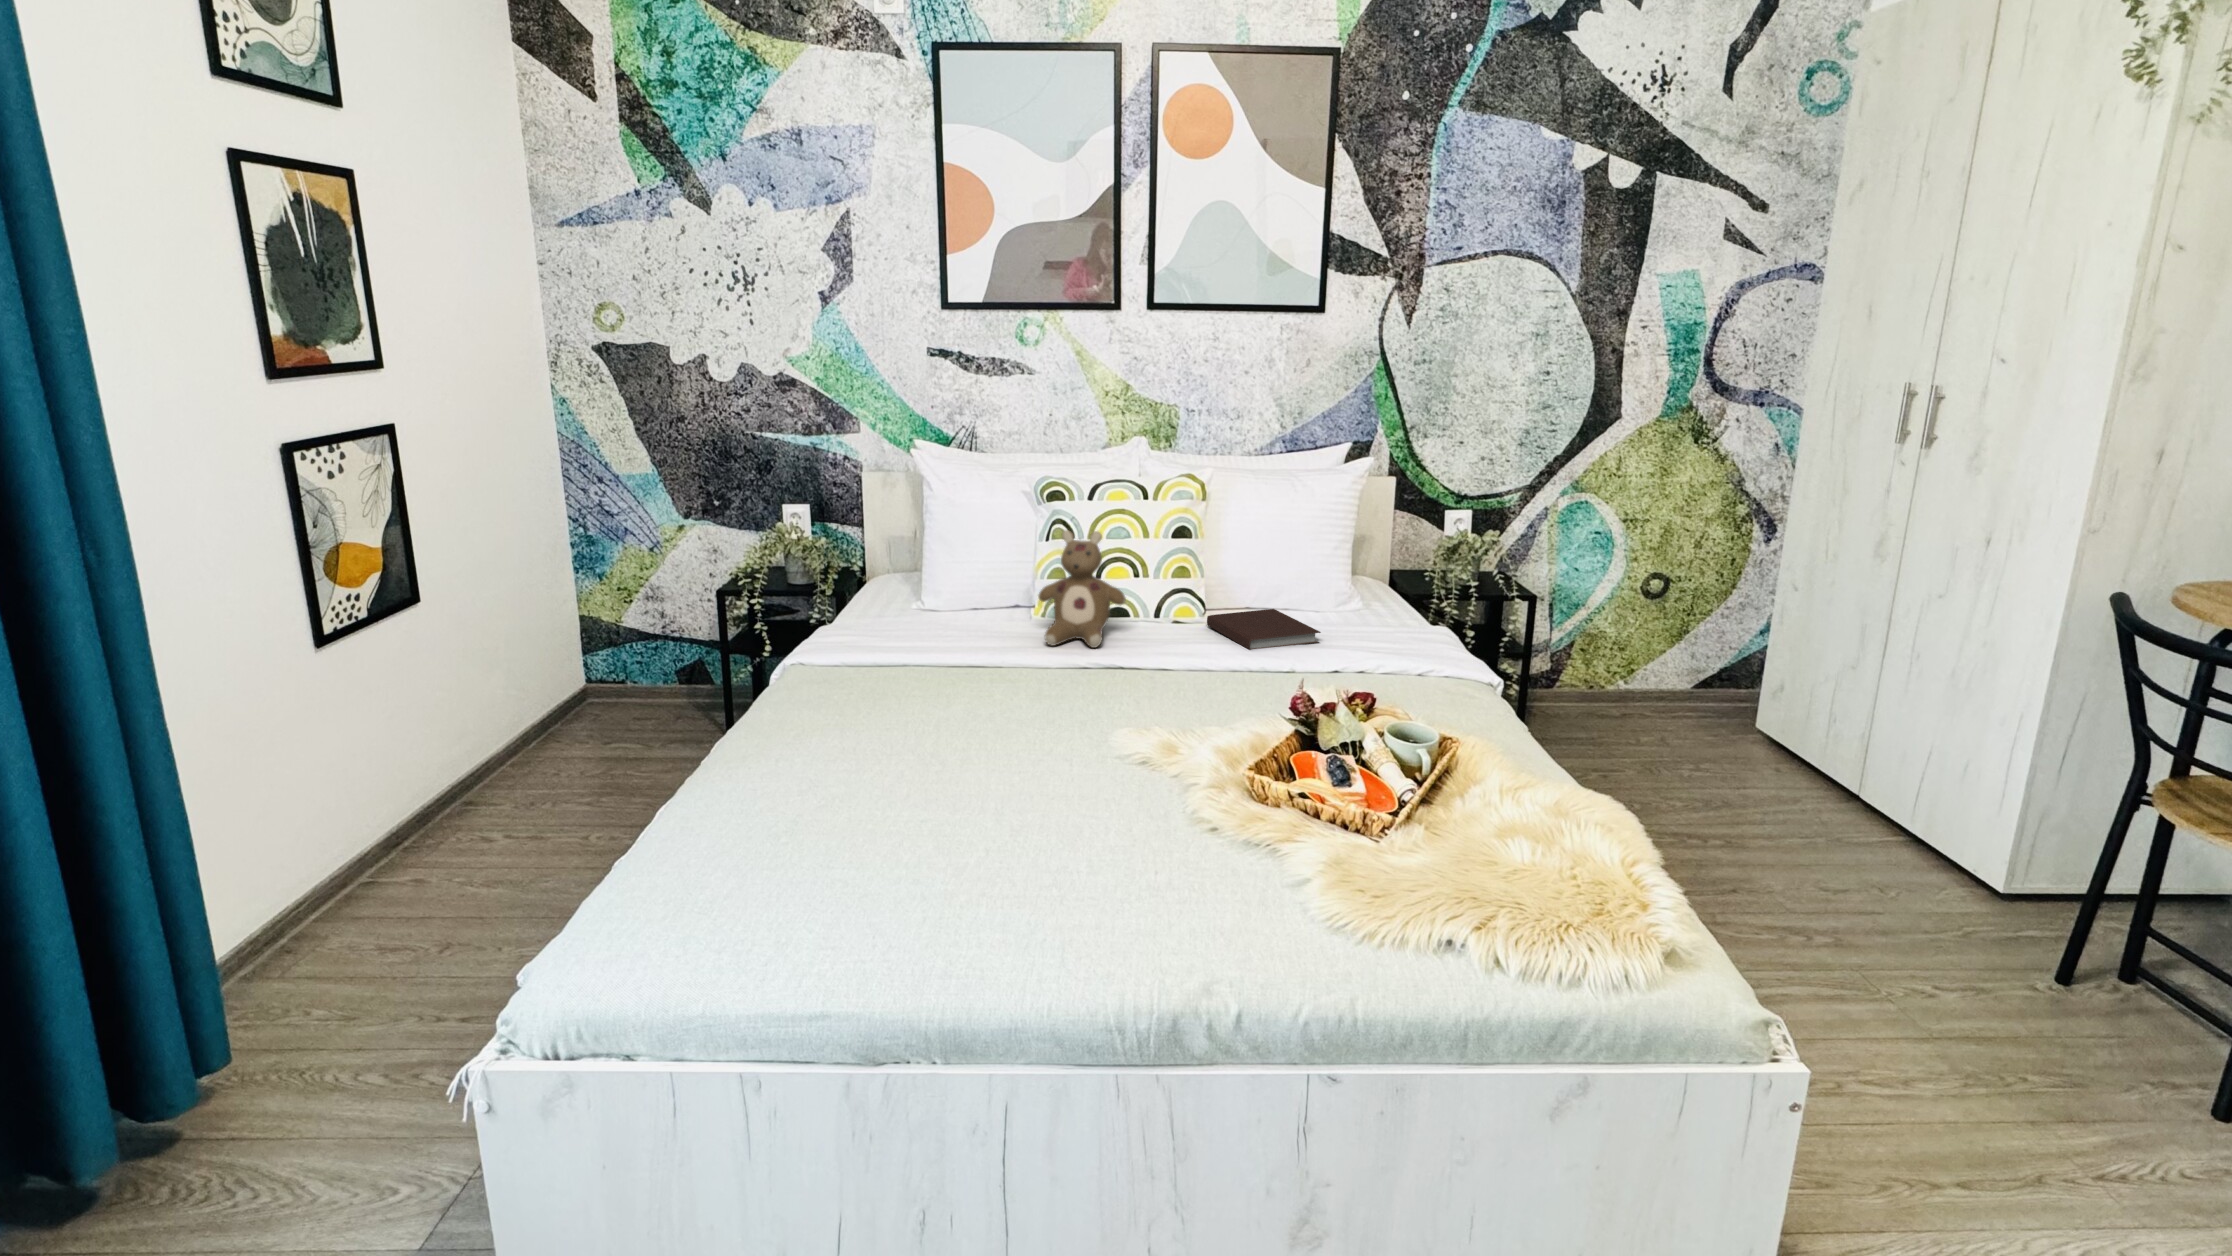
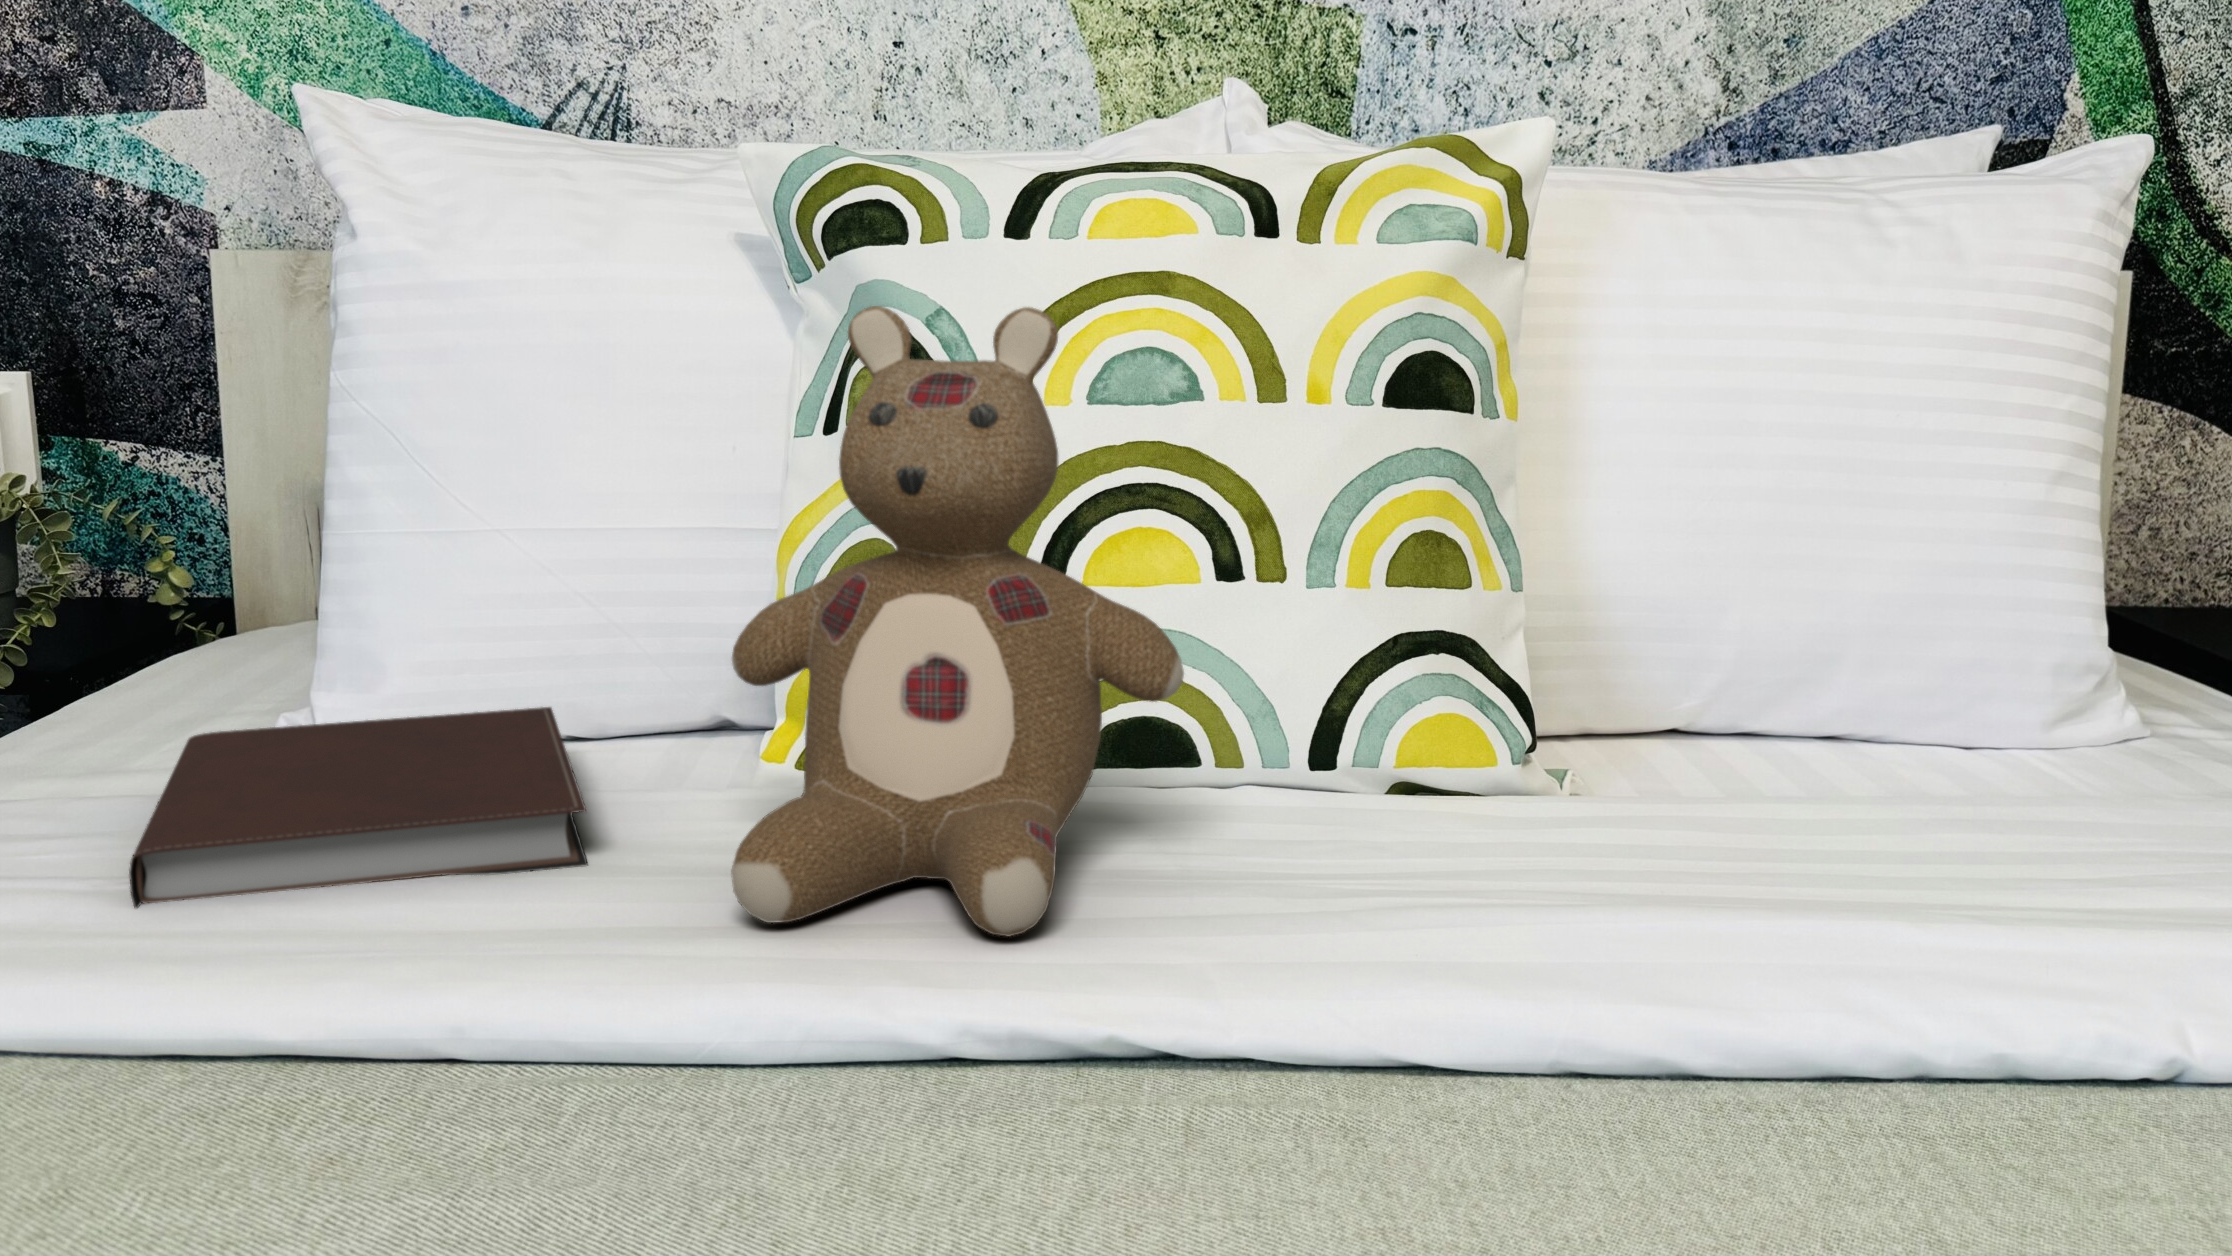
notebook: present [1207,609,1321,650] -> present [129,707,588,908]

